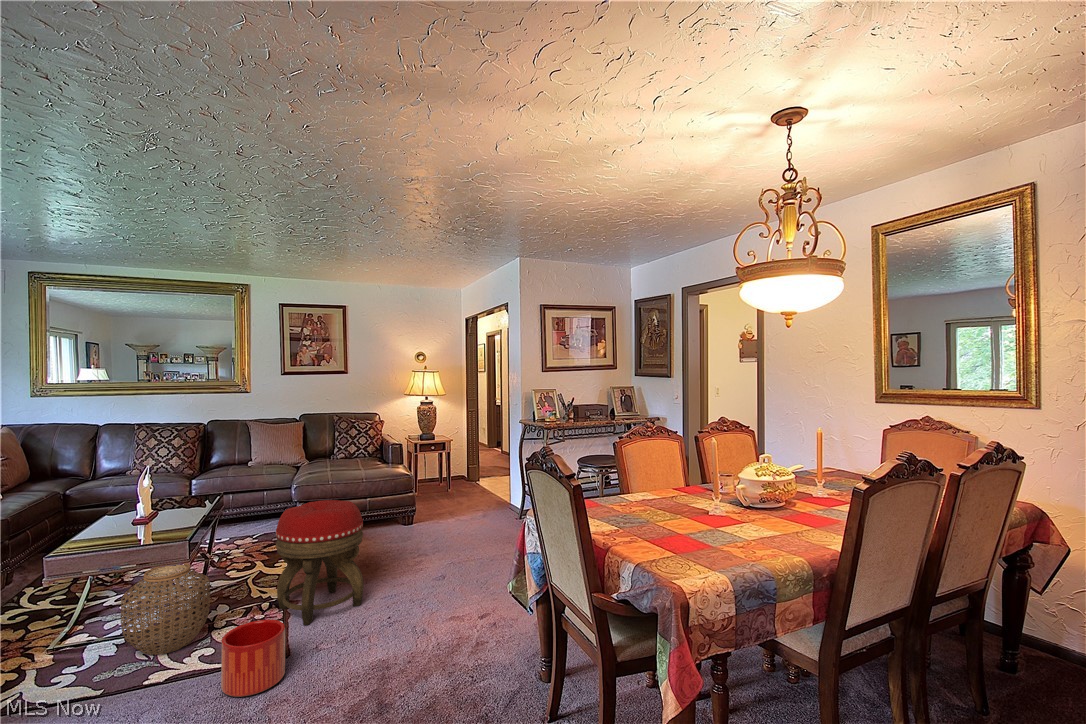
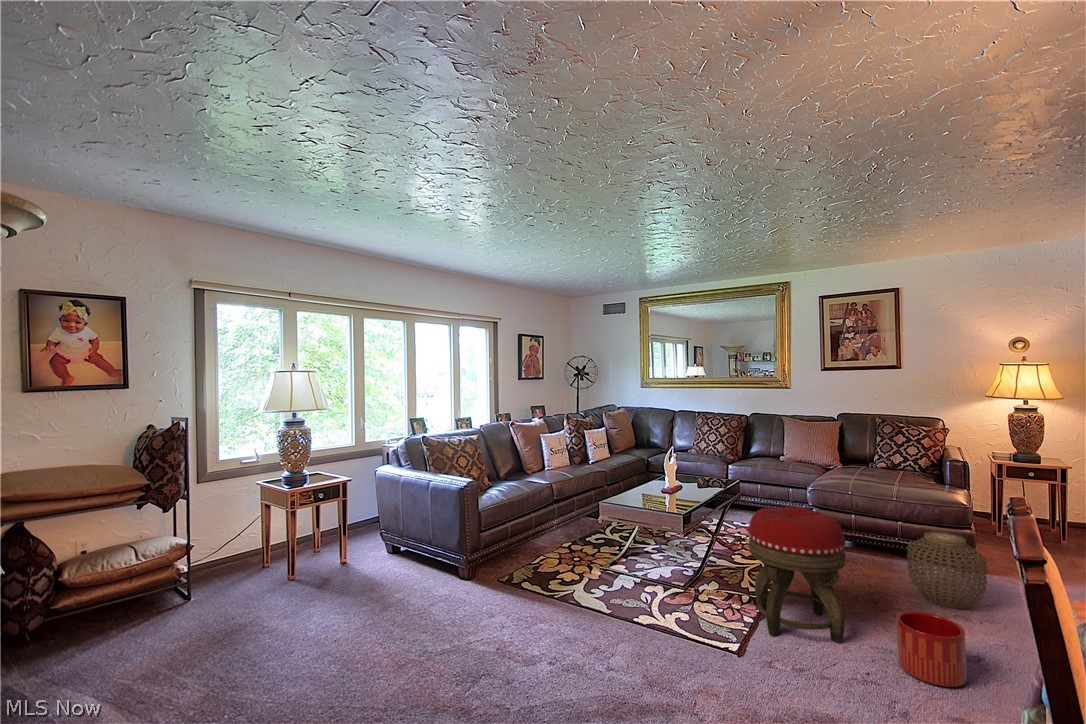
woven basket: present [121,563,210,655] -> present [907,532,987,609]
planter: present [221,619,285,697] -> present [896,611,967,687]

